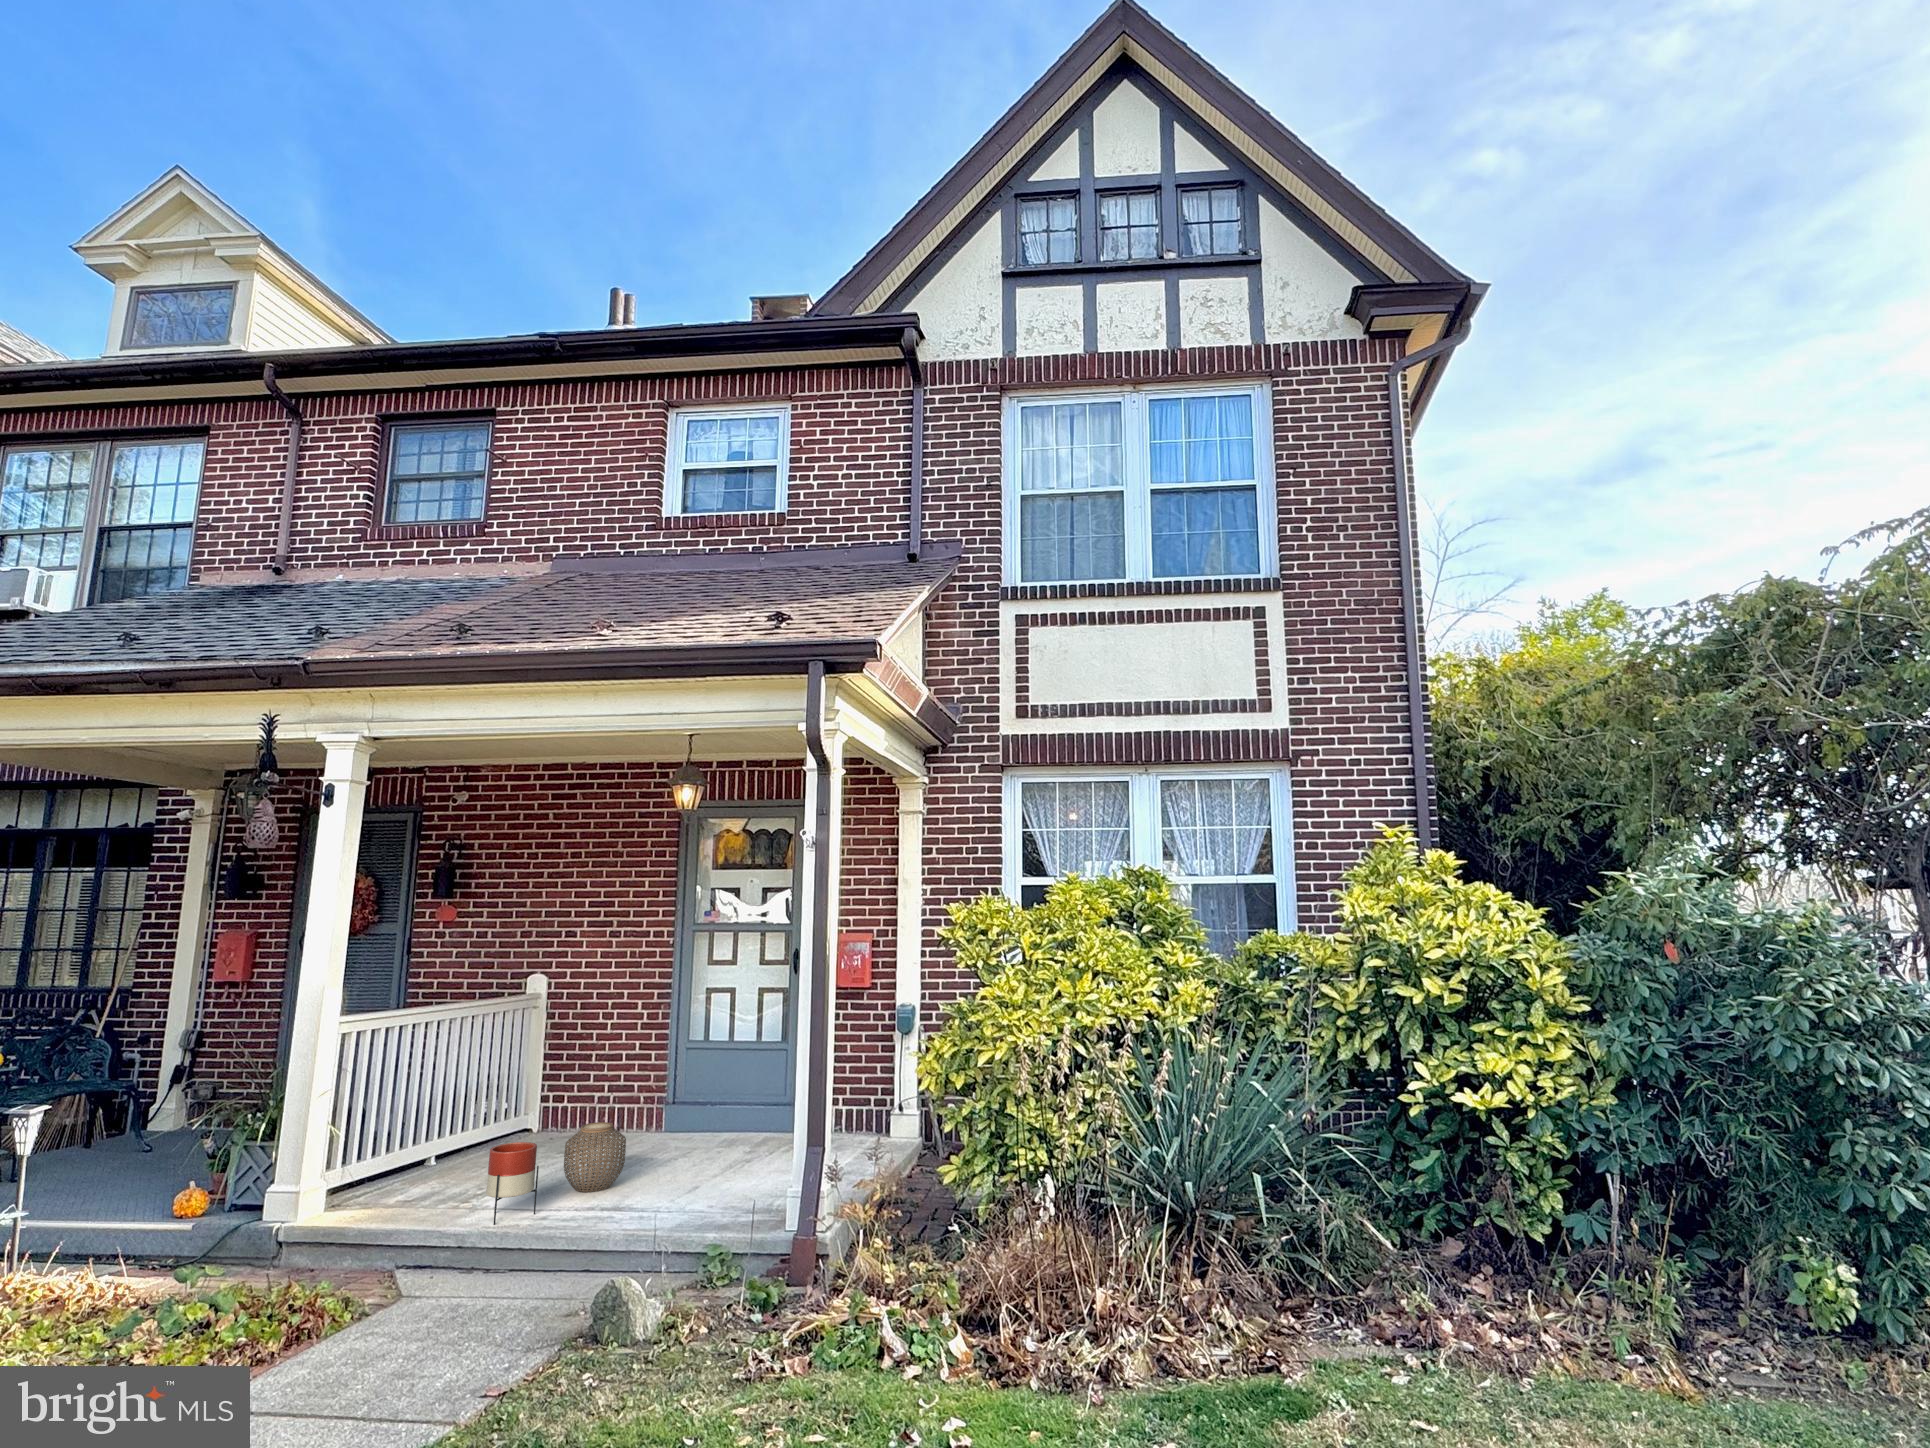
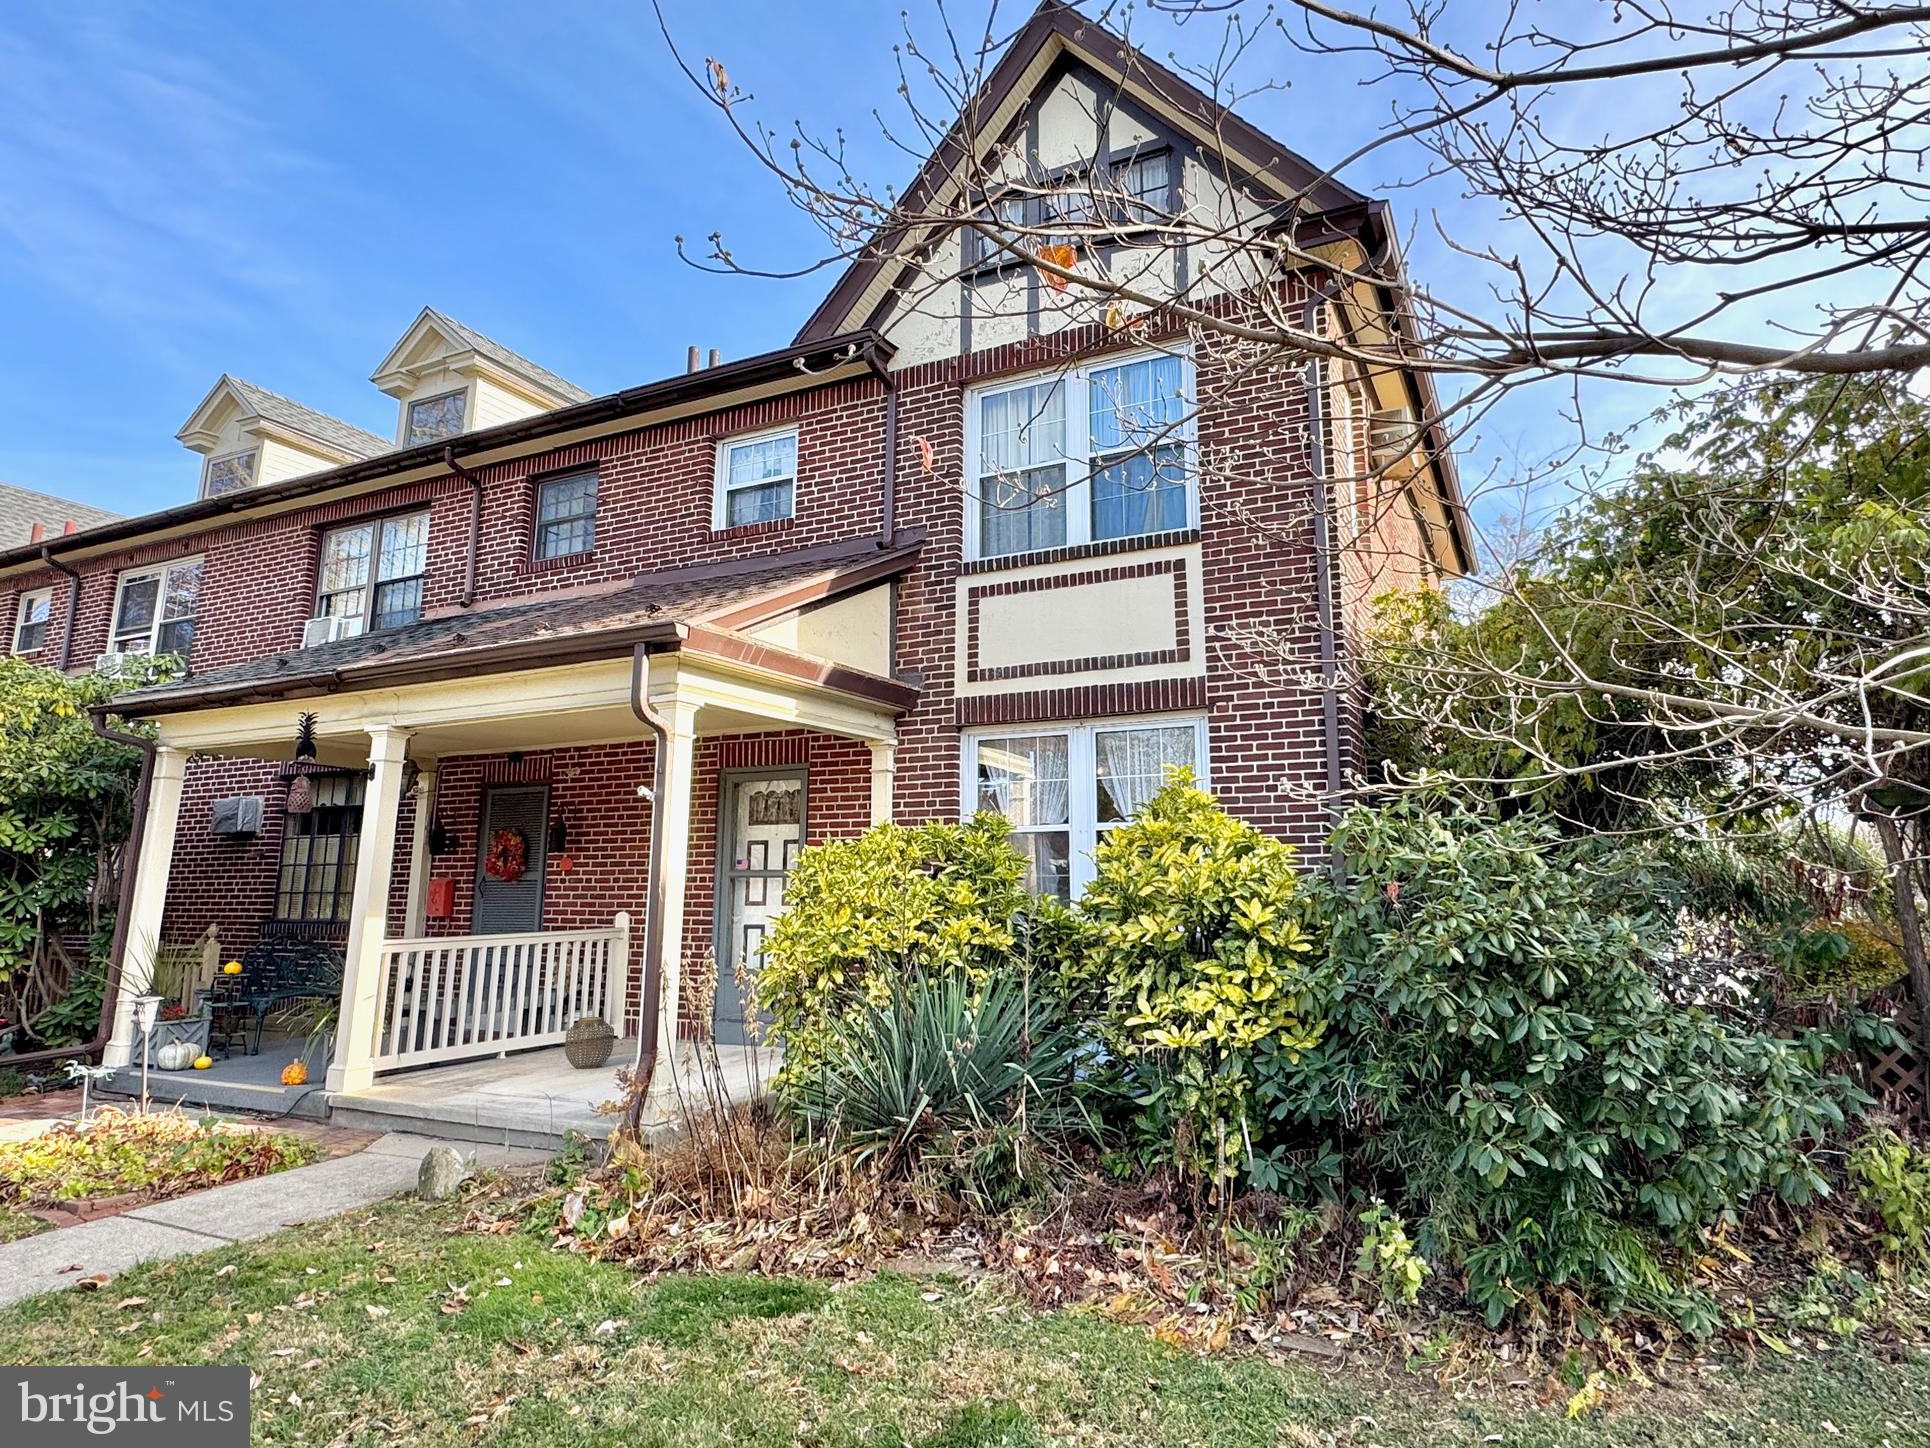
planter: present [486,1142,539,1225] -> none [488,1023,527,1081]

